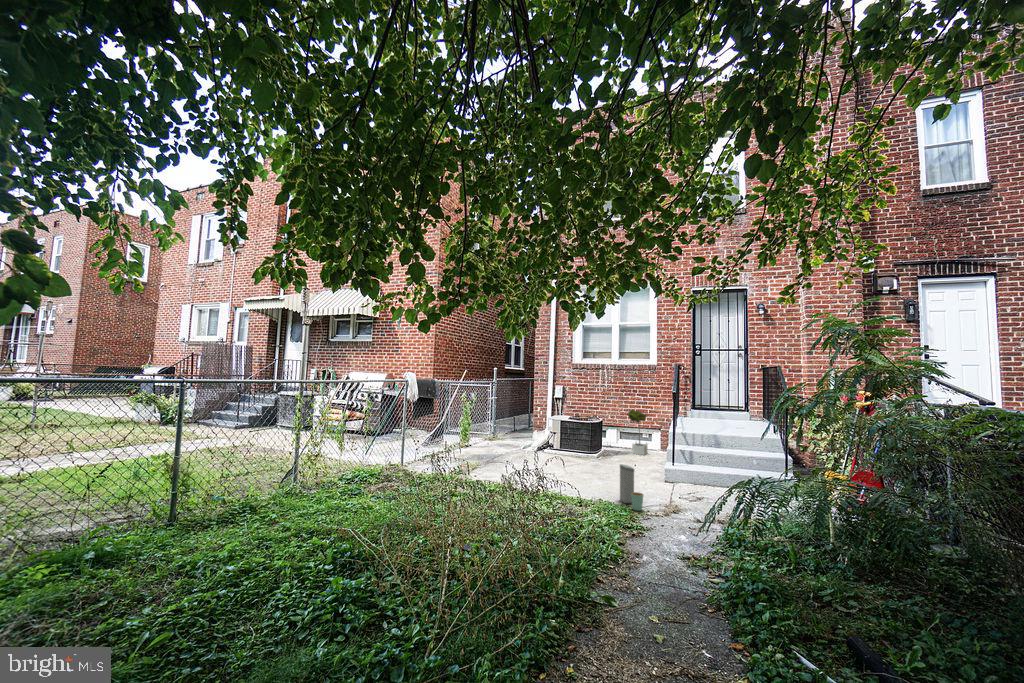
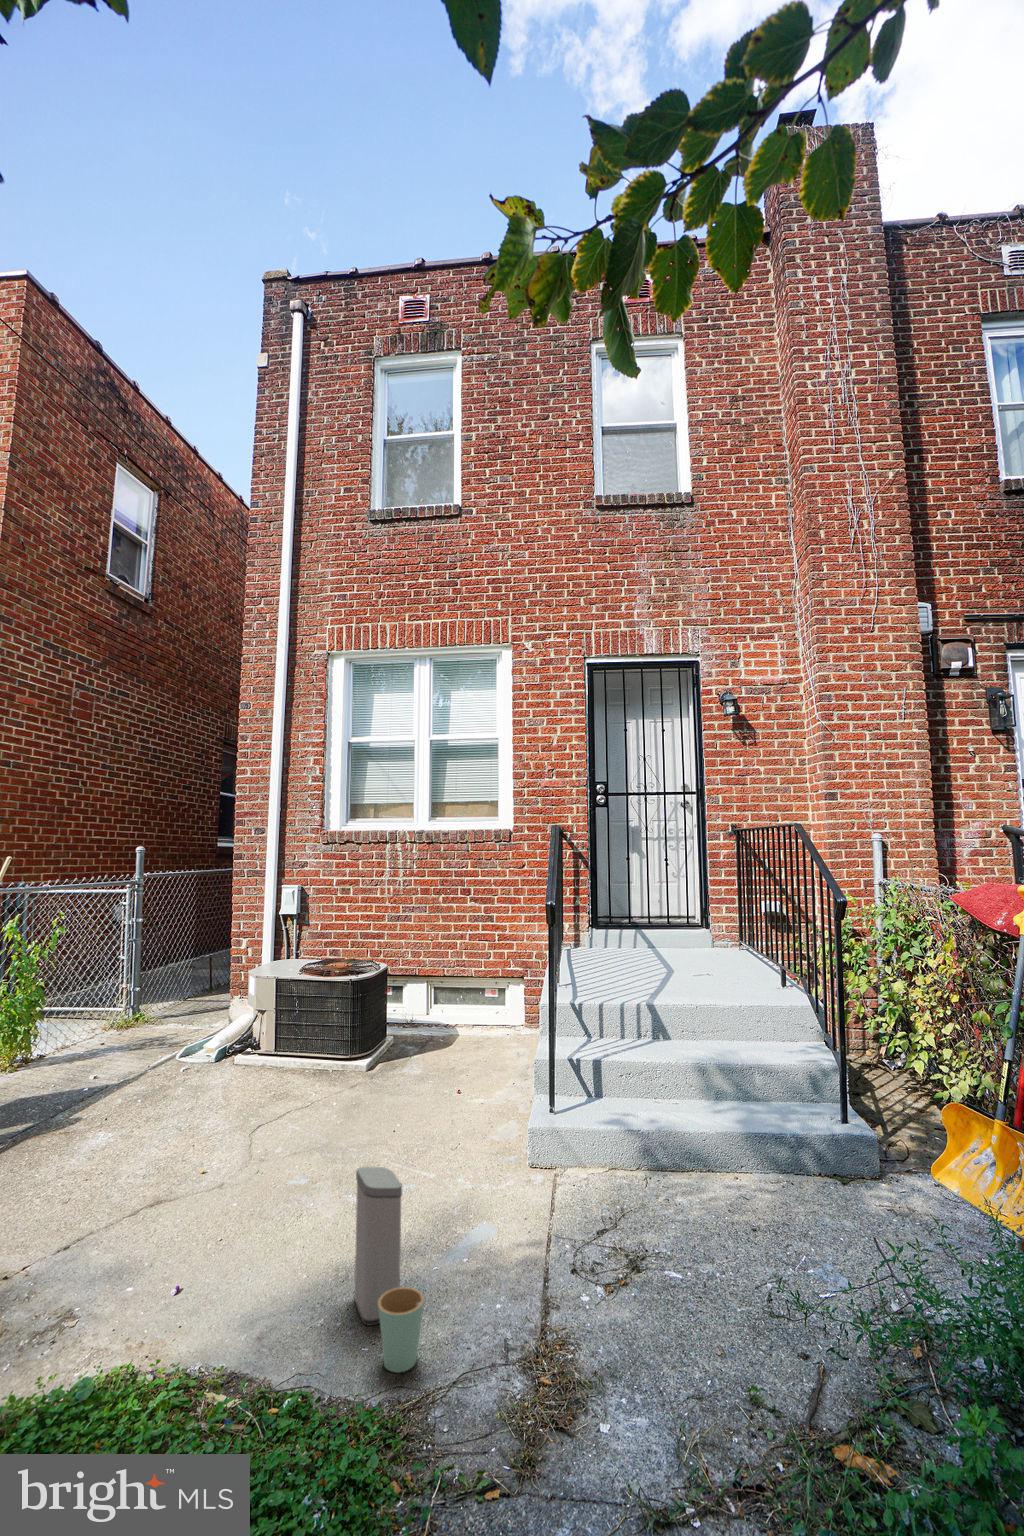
potted tree: present [628,410,648,455] -> none [448,937,494,1048]

